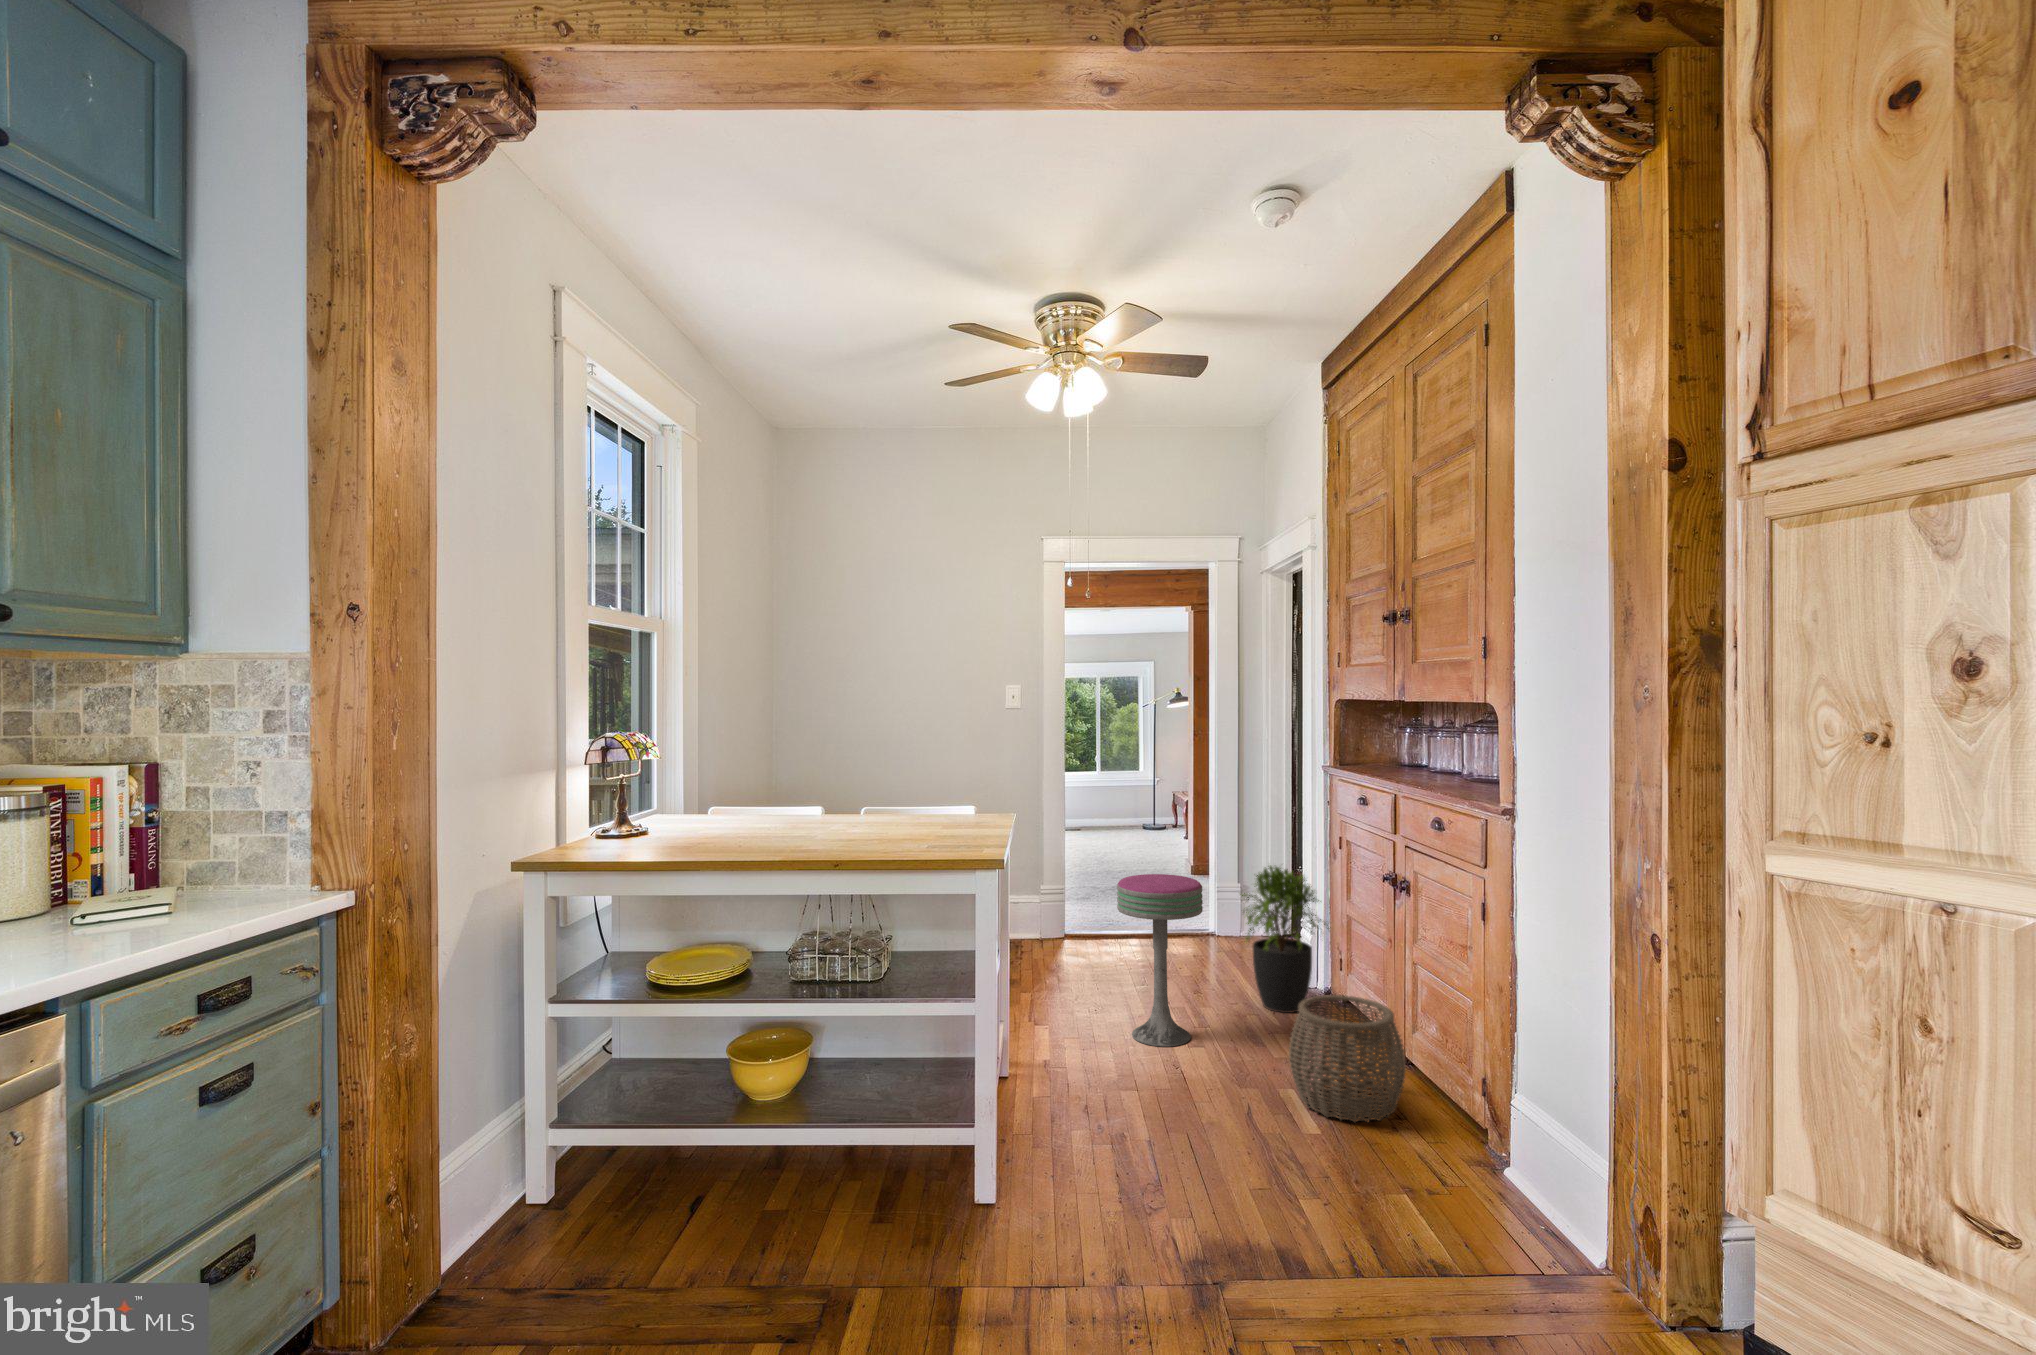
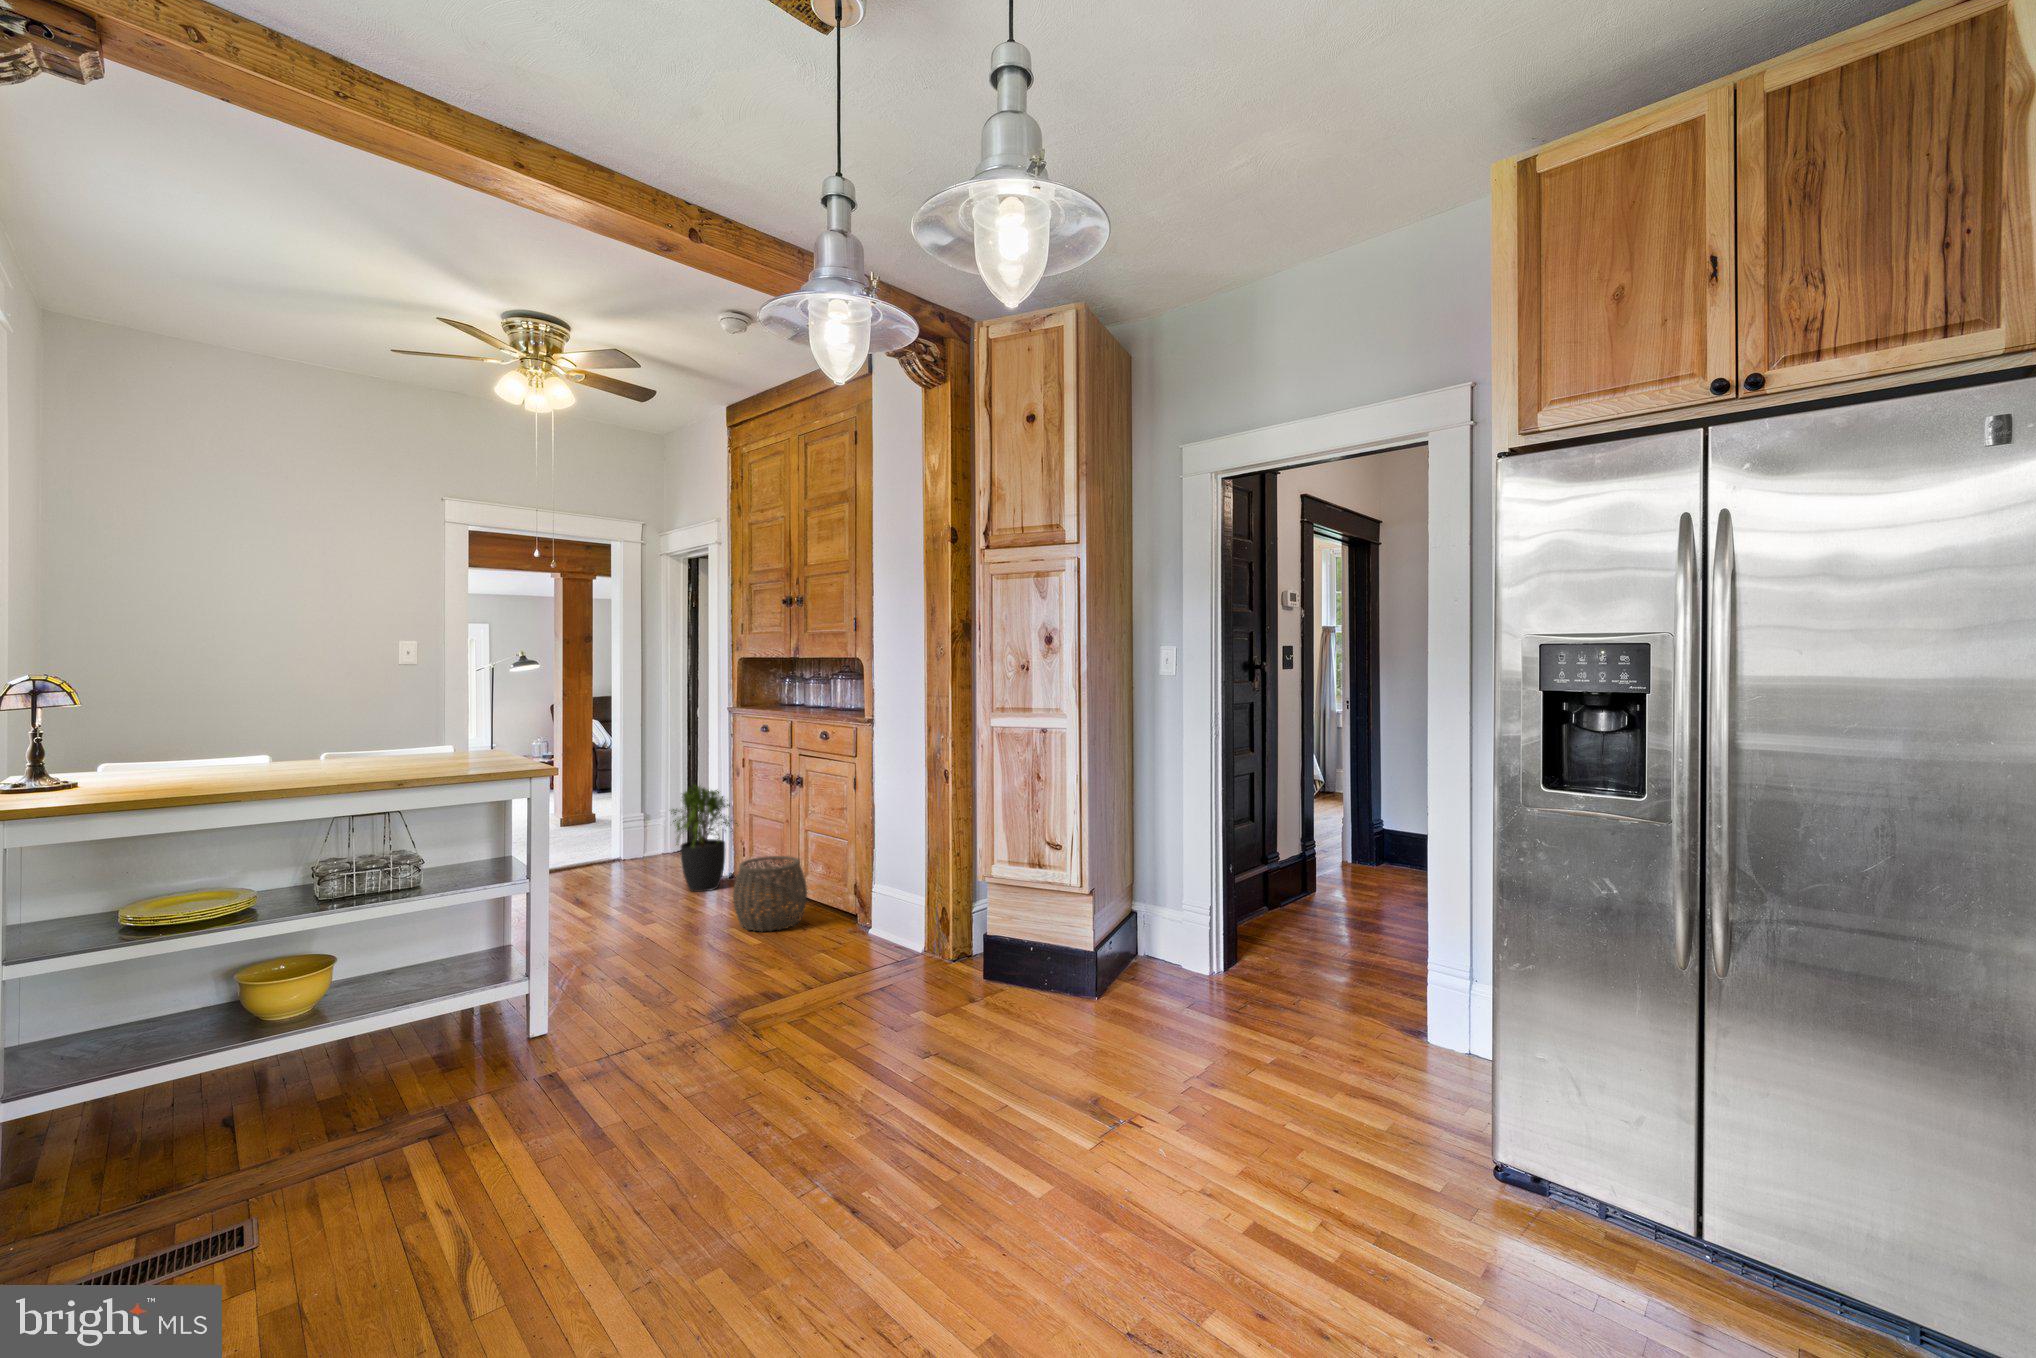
bar stool: present [1117,874,1203,1047] -> none [583,797,654,926]

